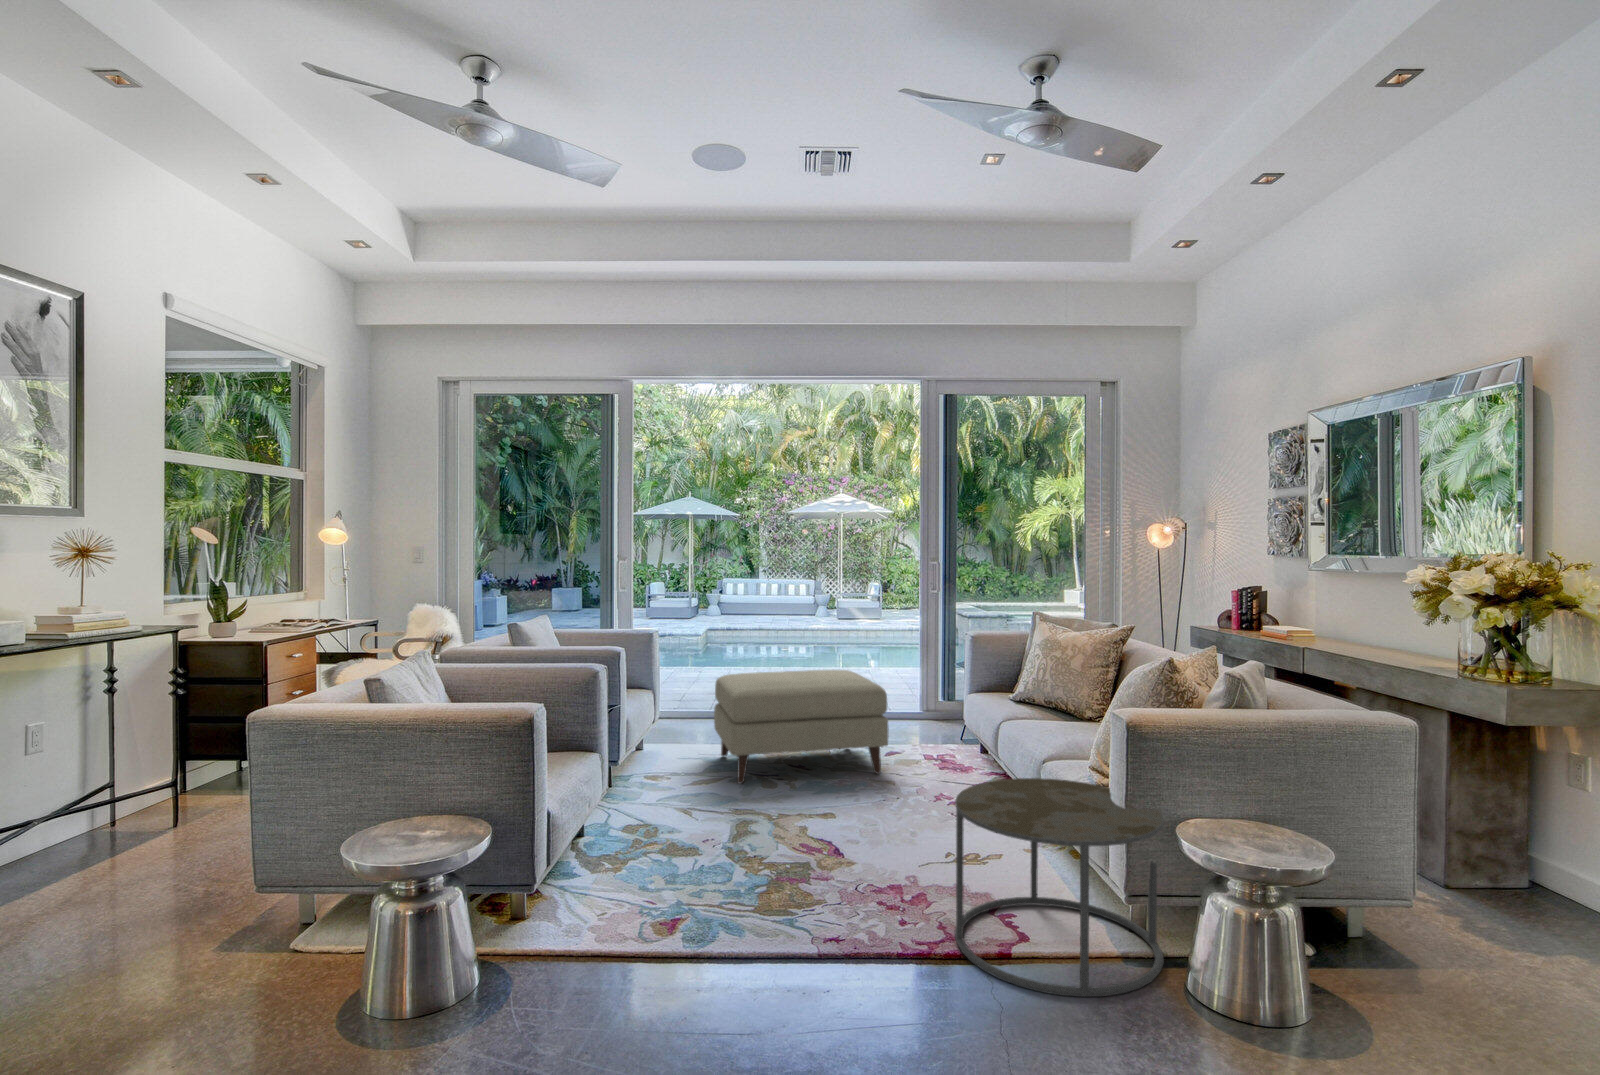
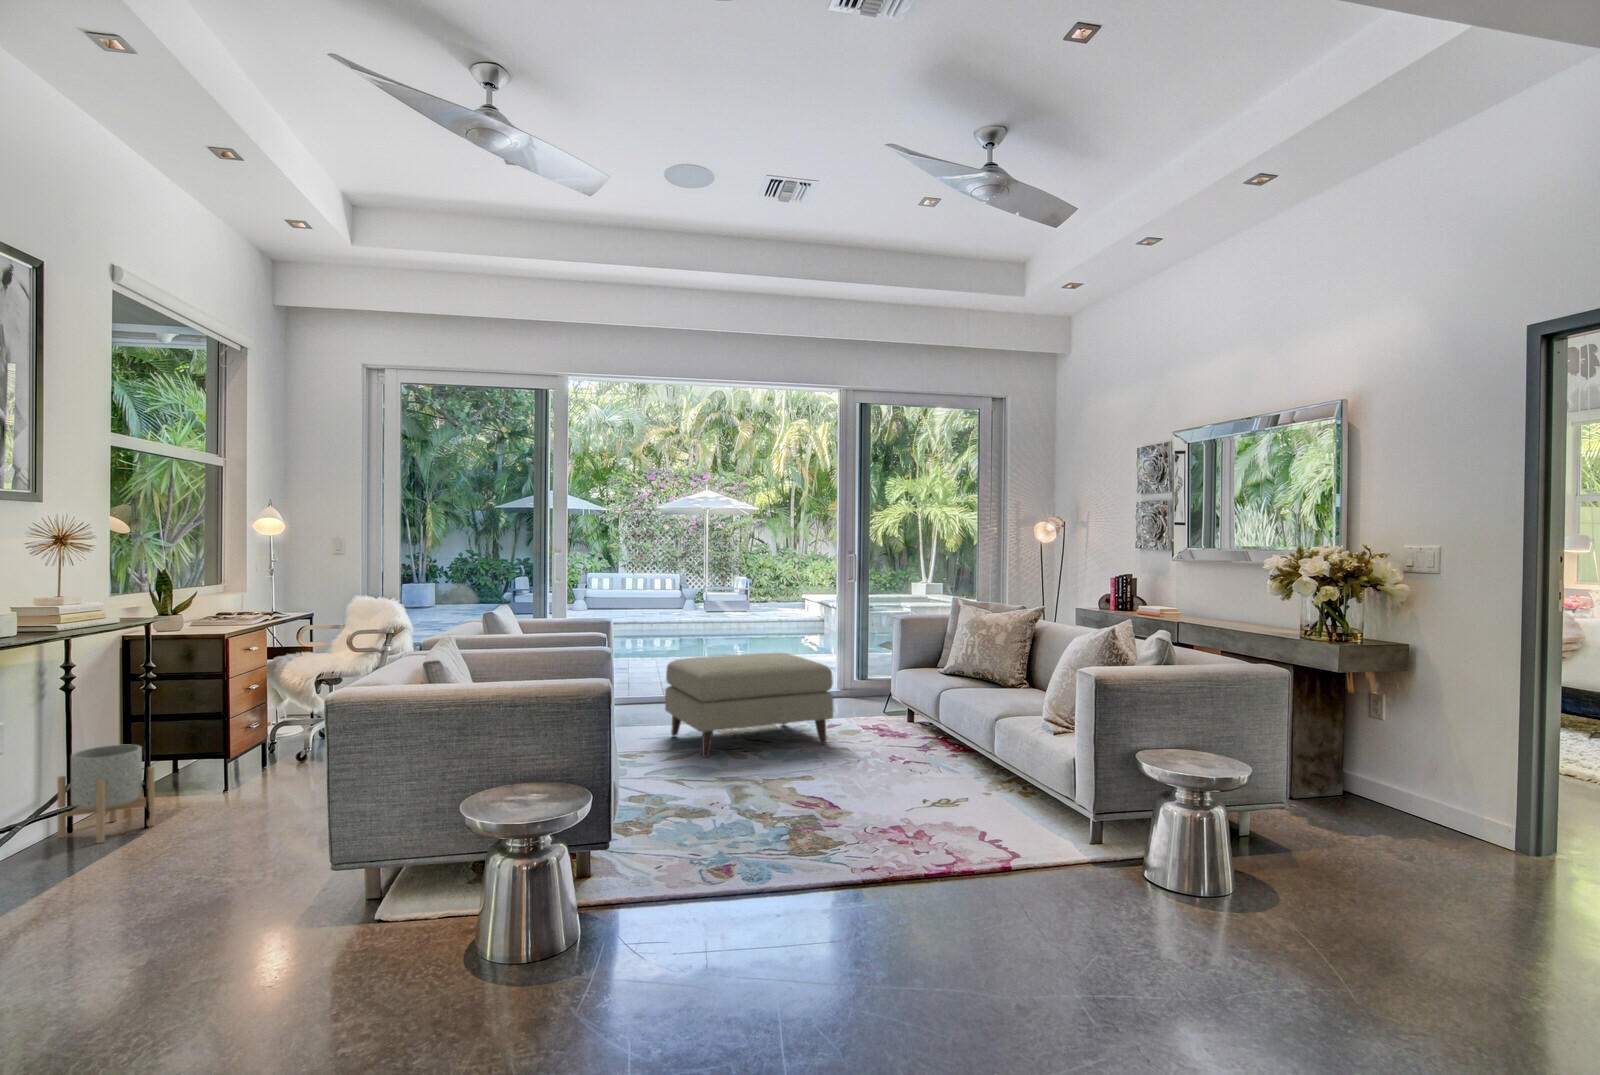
planter: none [92,748,180,843] -> present [57,744,154,843]
side table: present [955,778,1164,997] -> none [960,729,1128,890]

